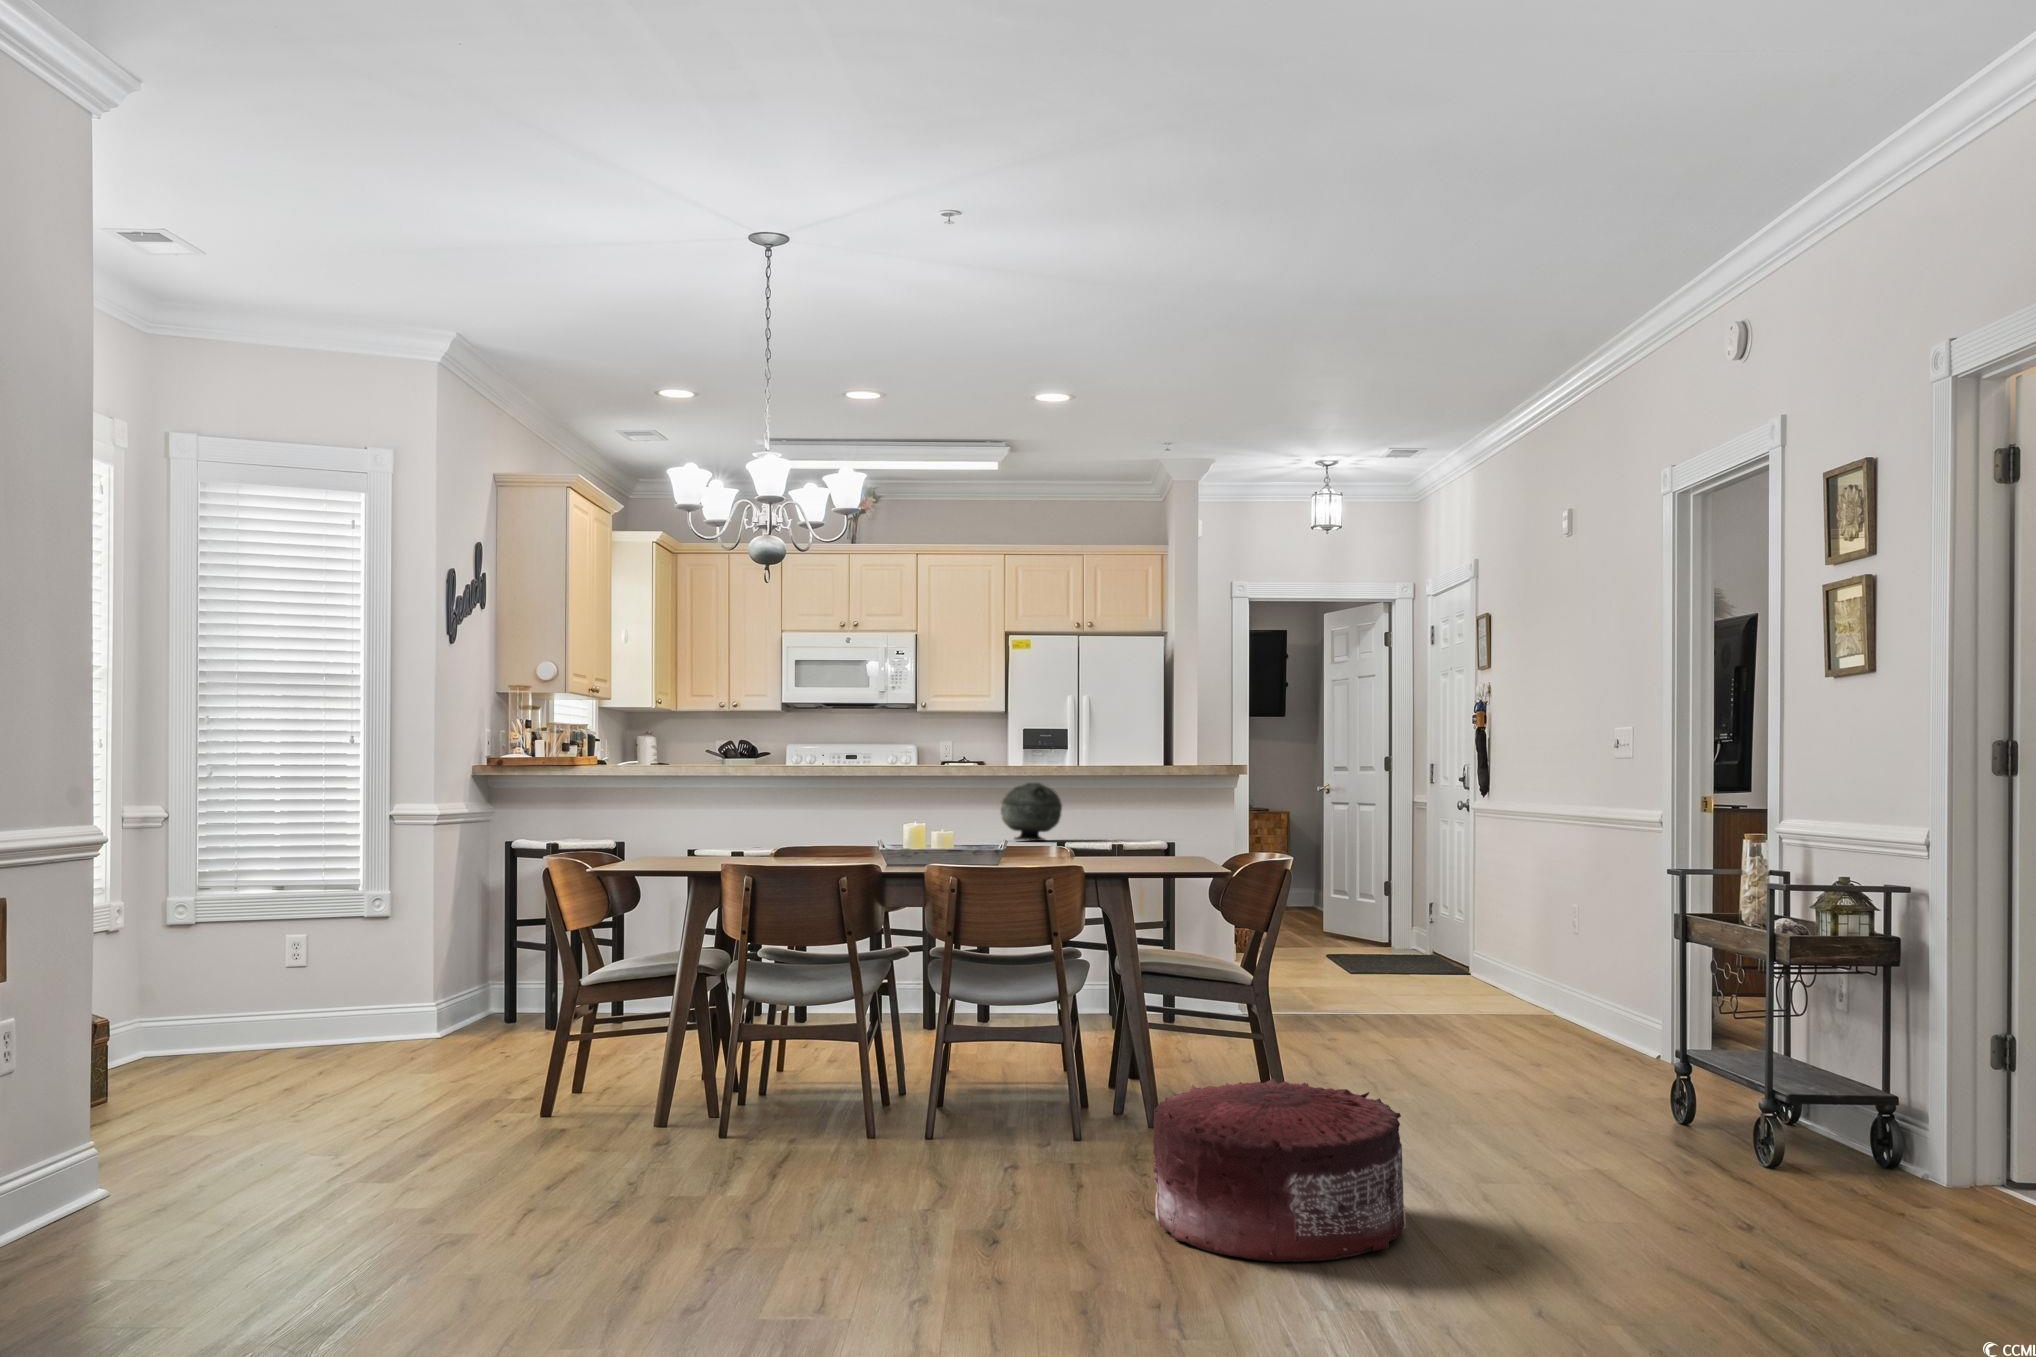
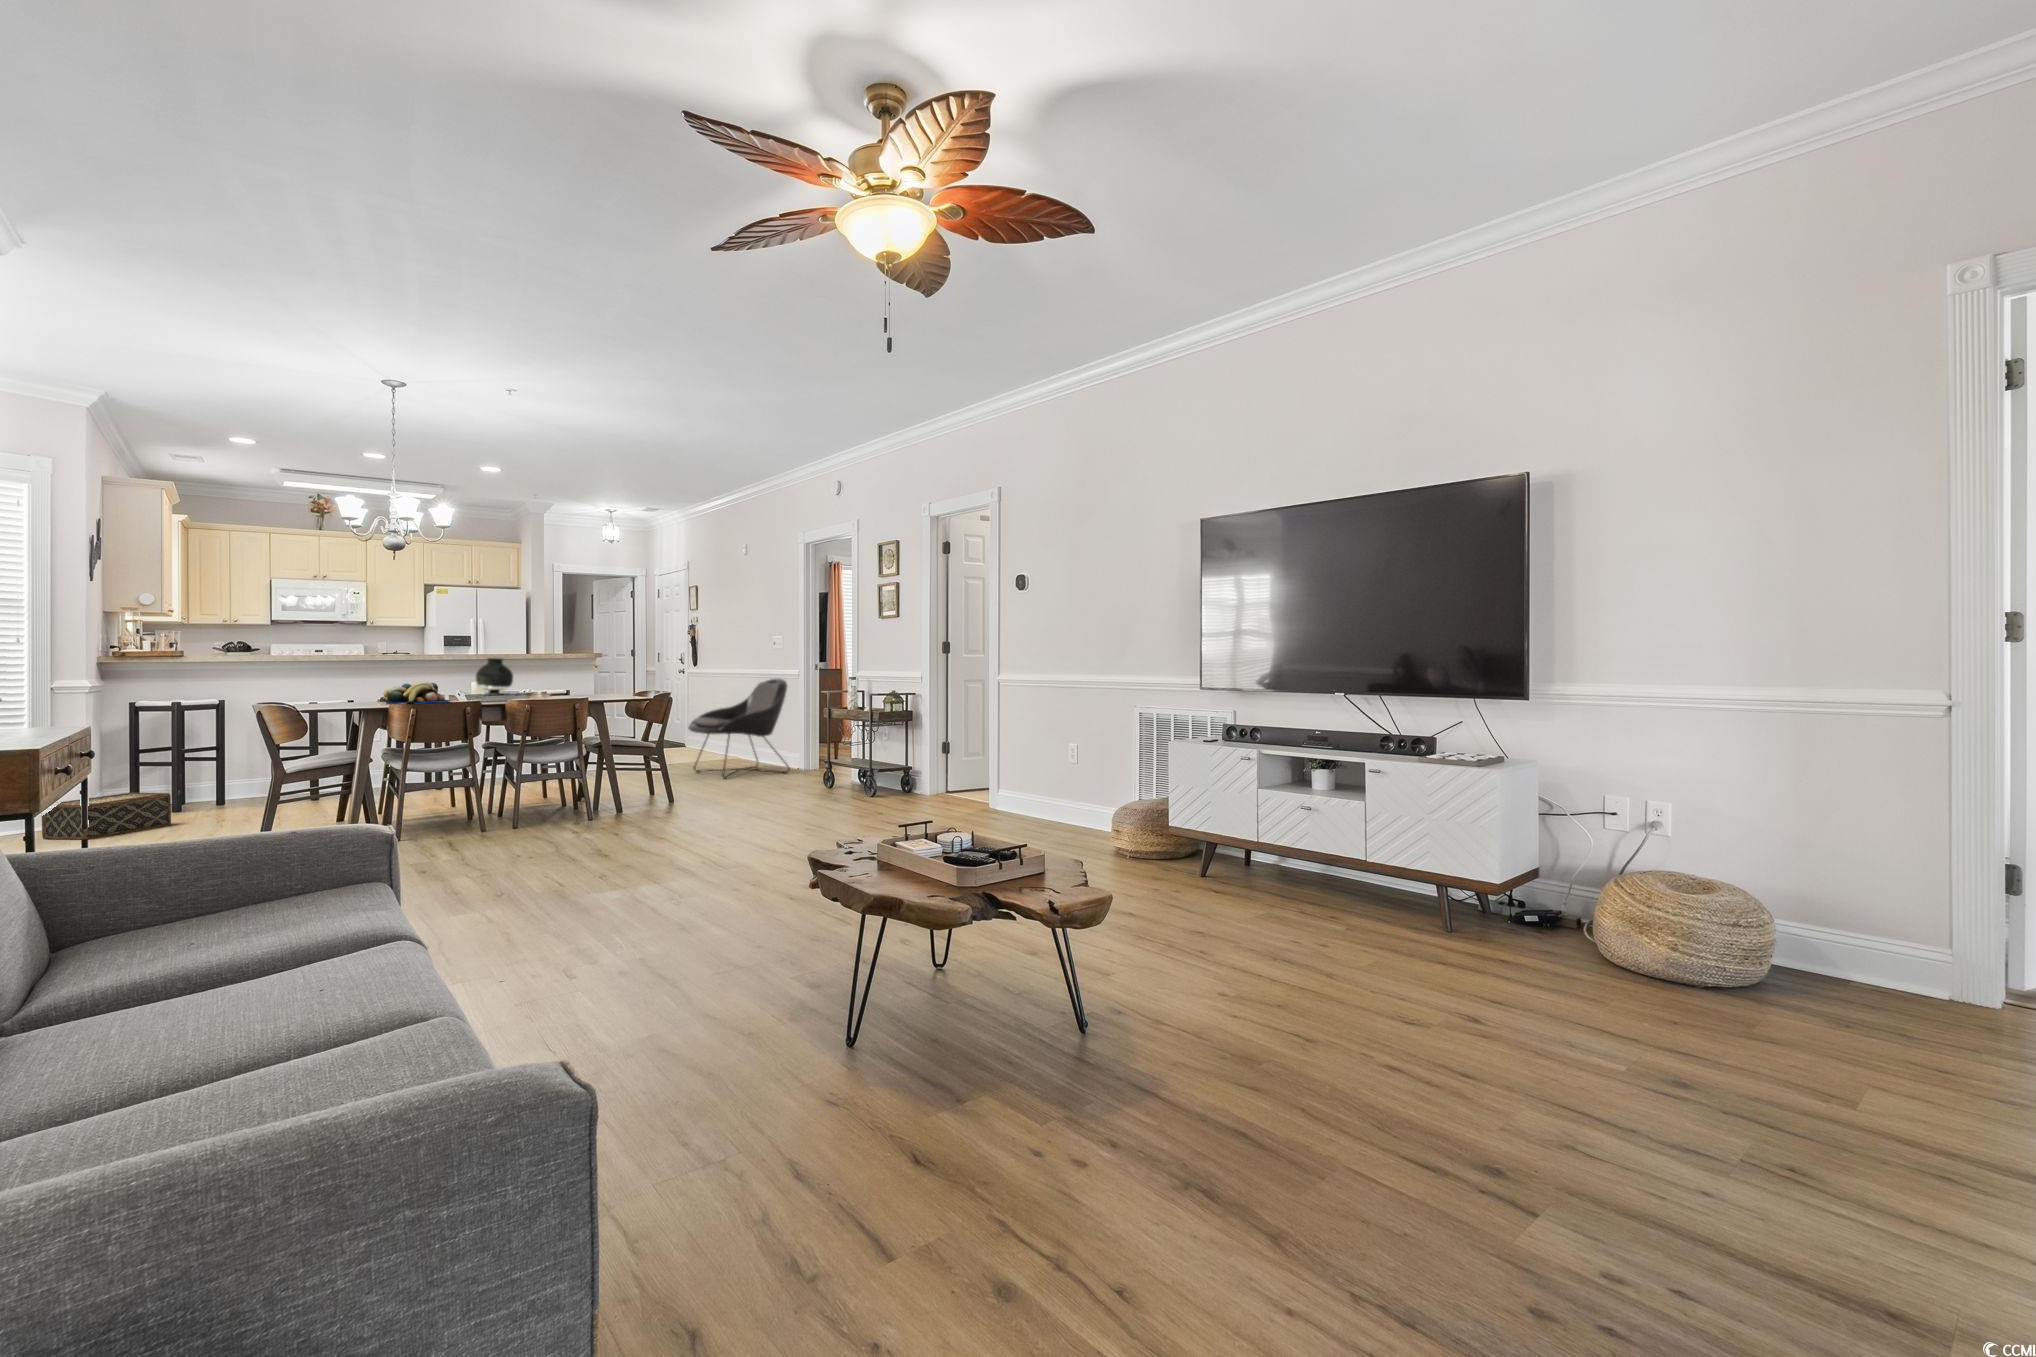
fruit bowl: none [711,823,829,868] -> present [383,681,451,704]
lounge chair: none [1390,823,1610,1052] -> present [688,678,790,779]
woven basket: none [364,982,524,1059] -> present [42,793,171,840]
pouf: present [1153,1079,1406,1262] -> none [662,775,762,835]

